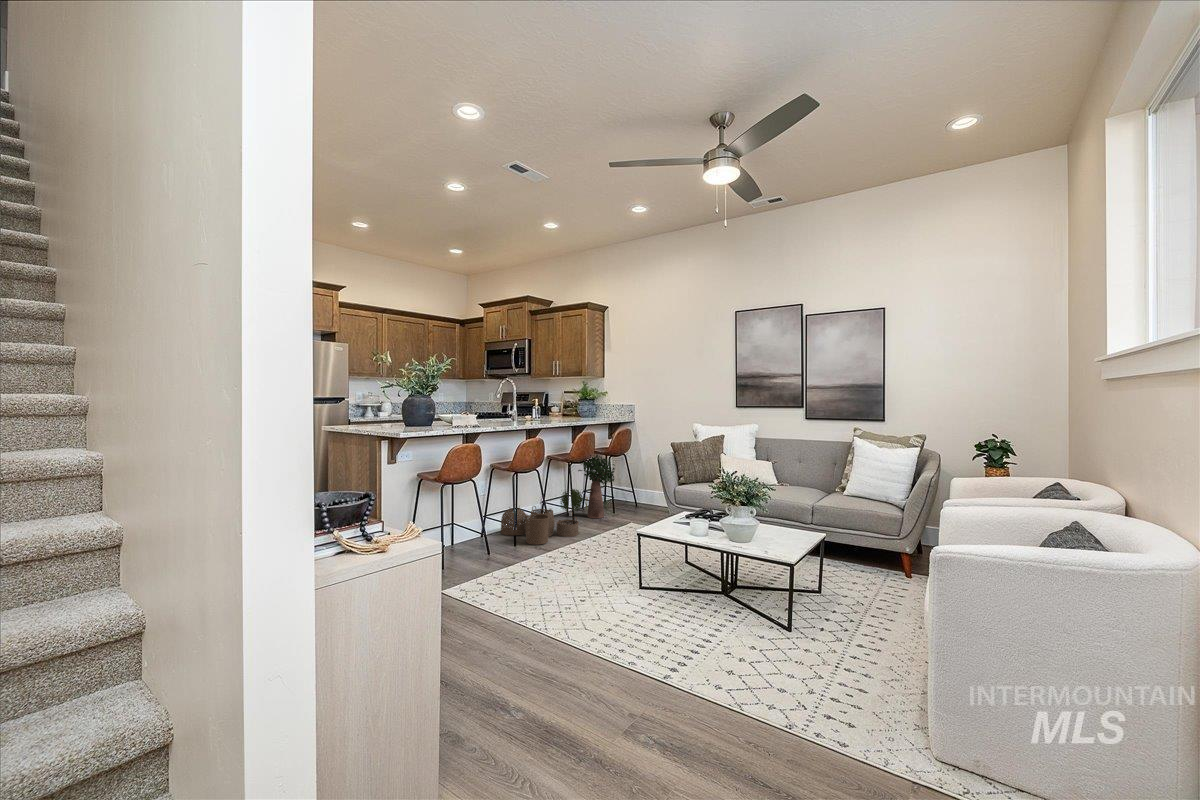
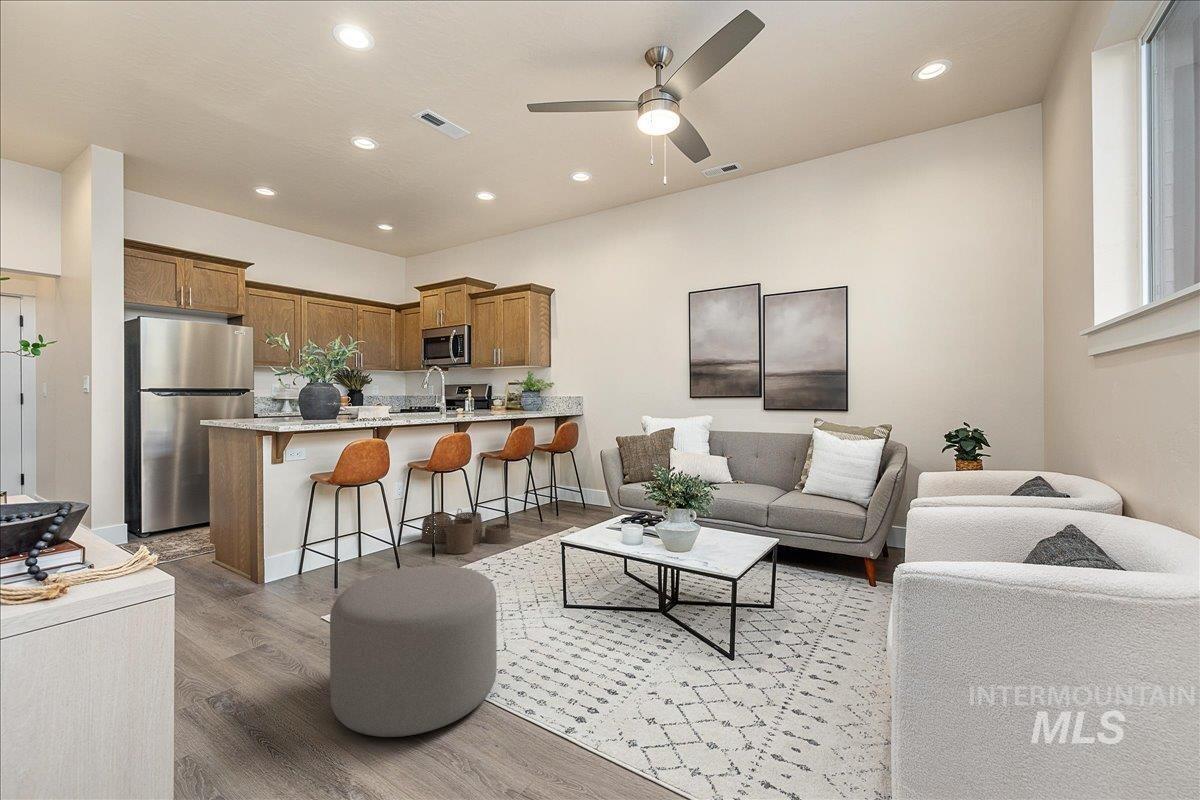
potted plant: present [560,455,615,518] -> none [495,448,557,521]
ottoman: none [477,549,601,675] -> present [330,566,497,737]

